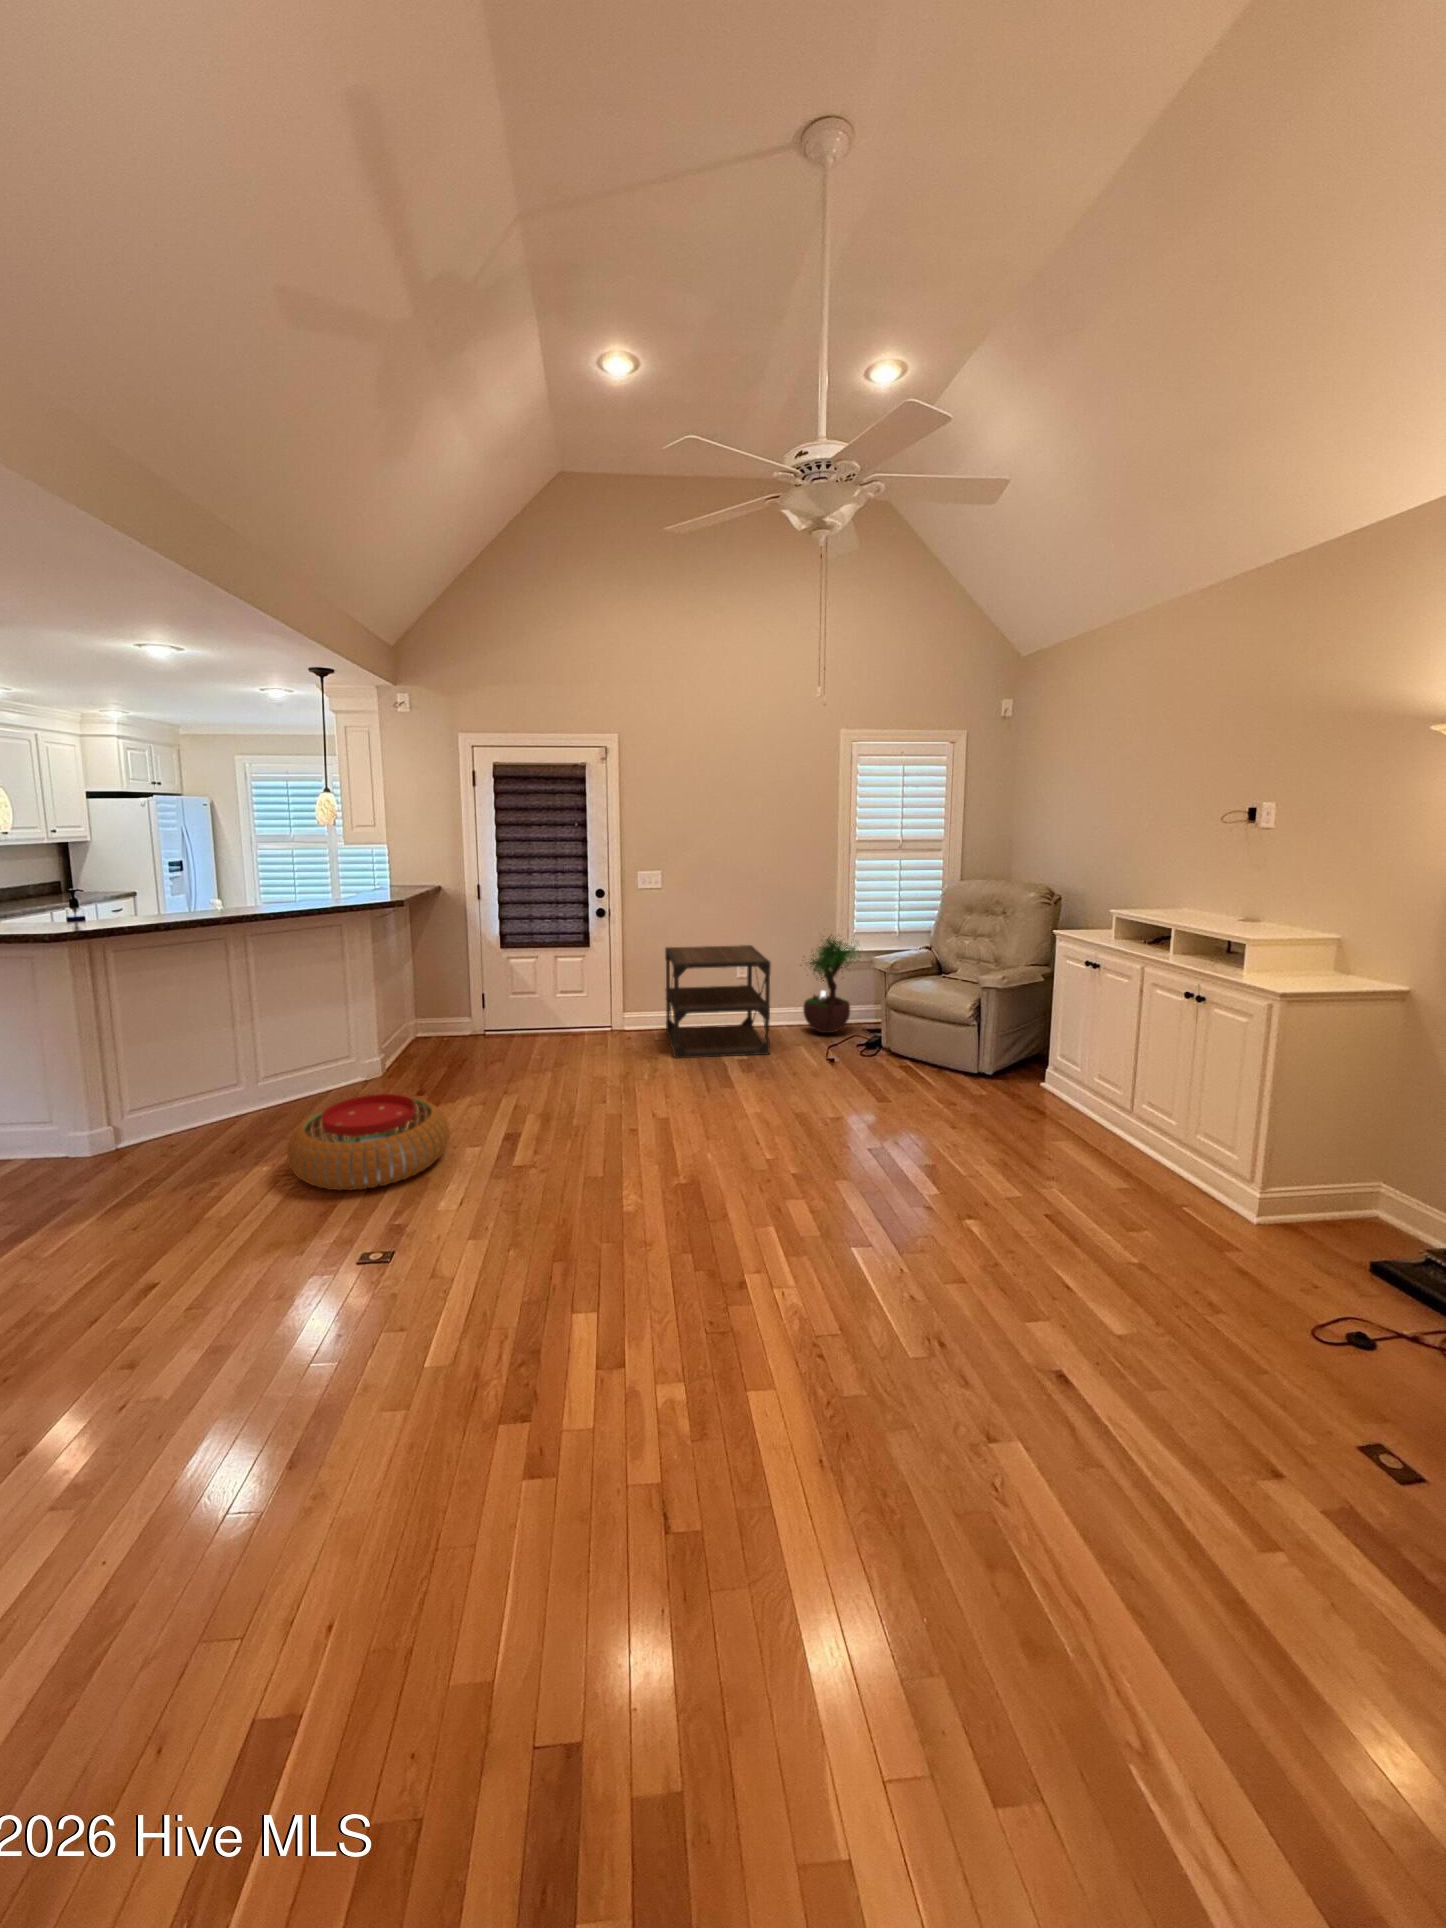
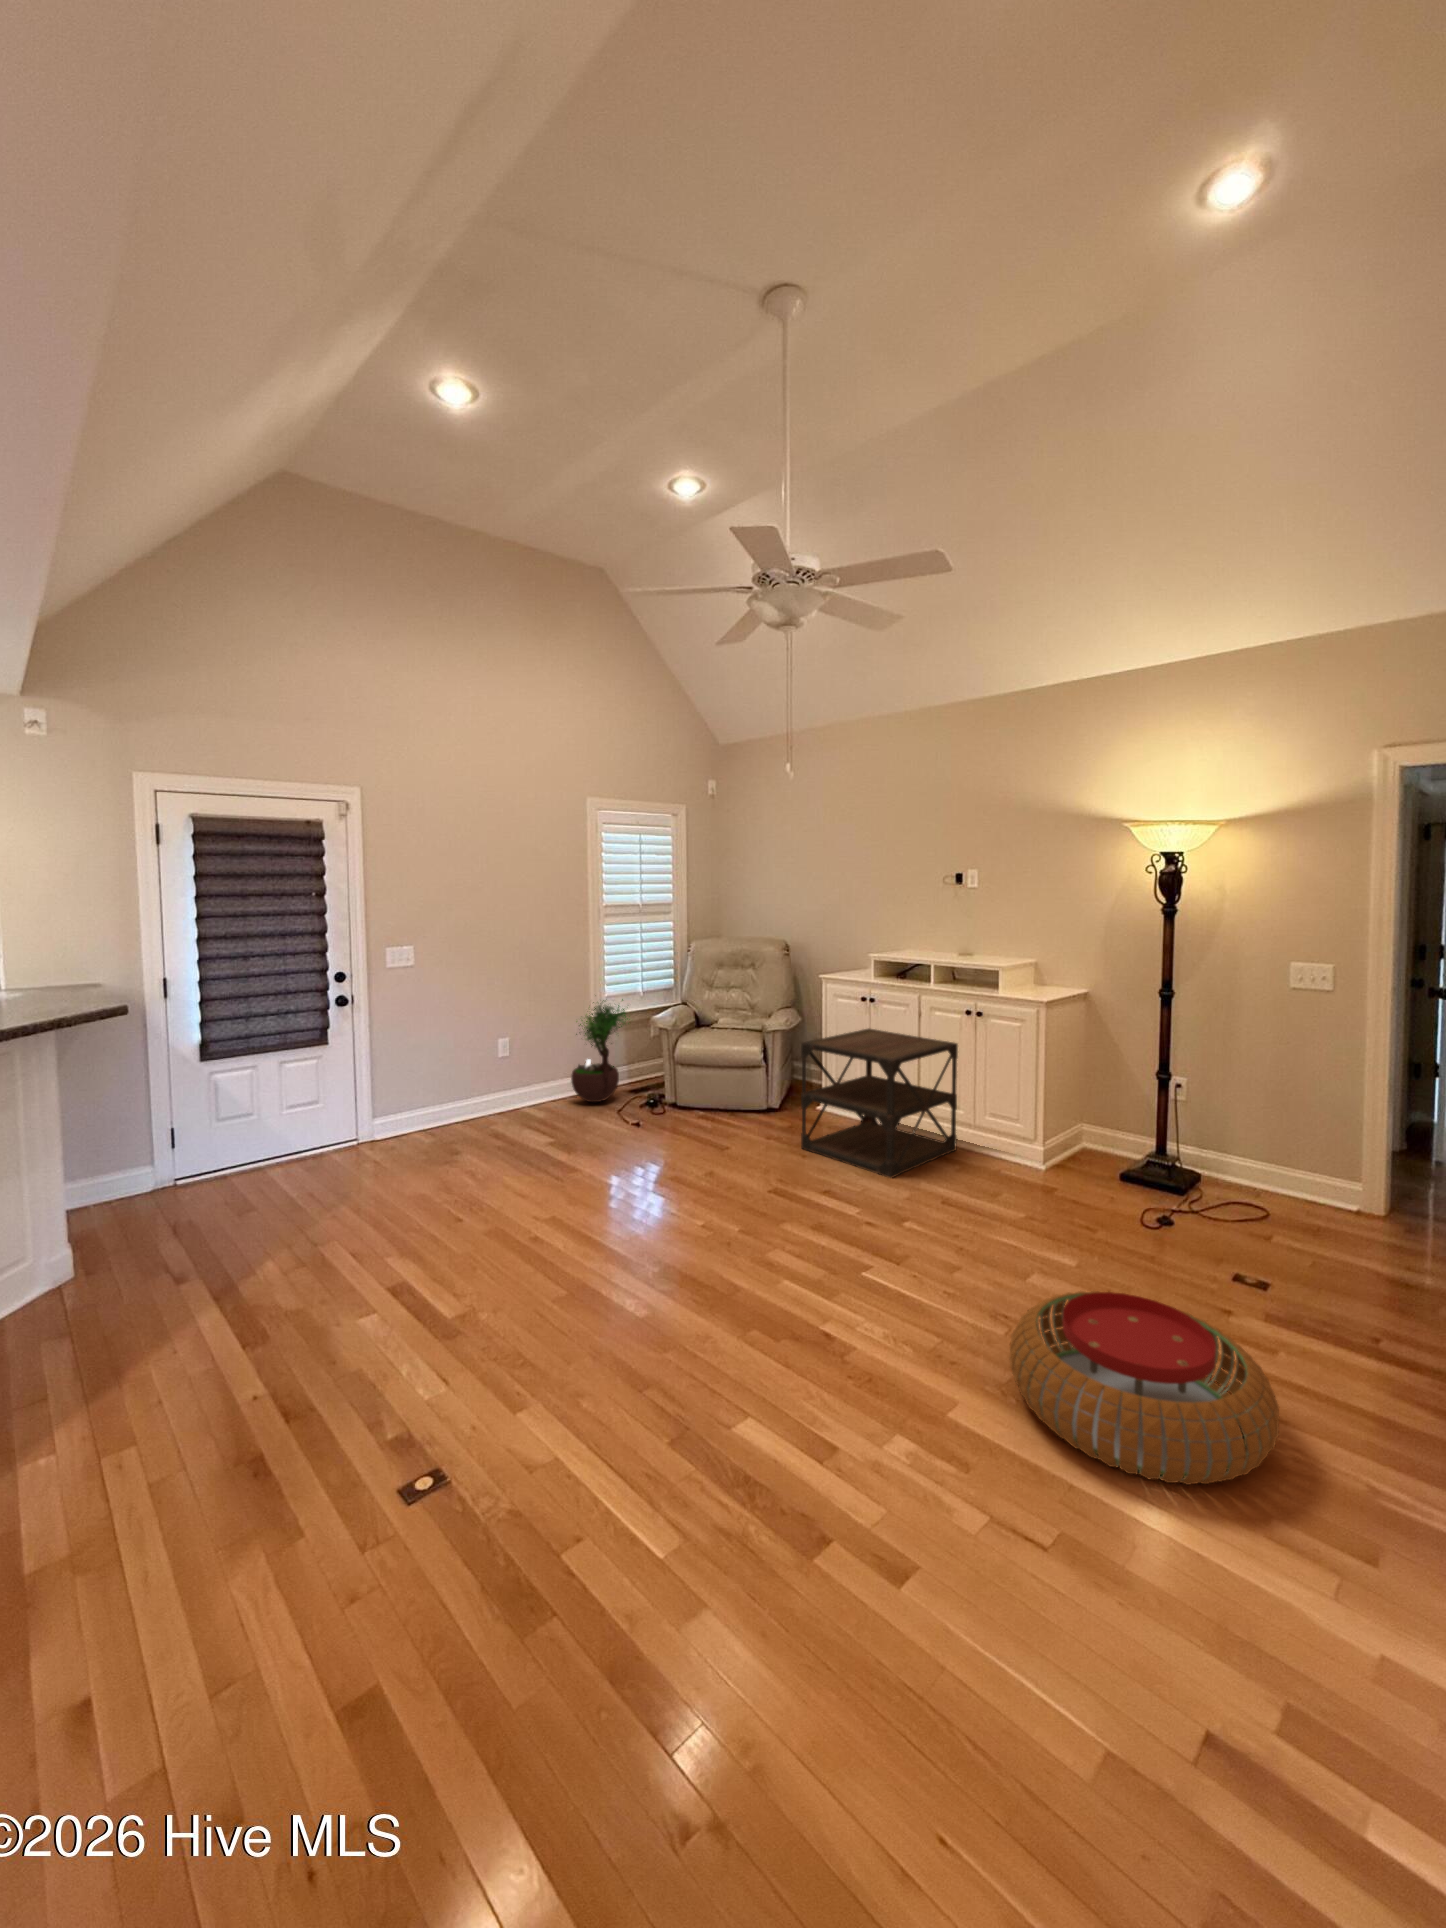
side table: present [665,945,771,1059] -> present [801,1029,958,1178]
pouf: present [286,1094,450,1191] -> present [1010,1291,1280,1485]

